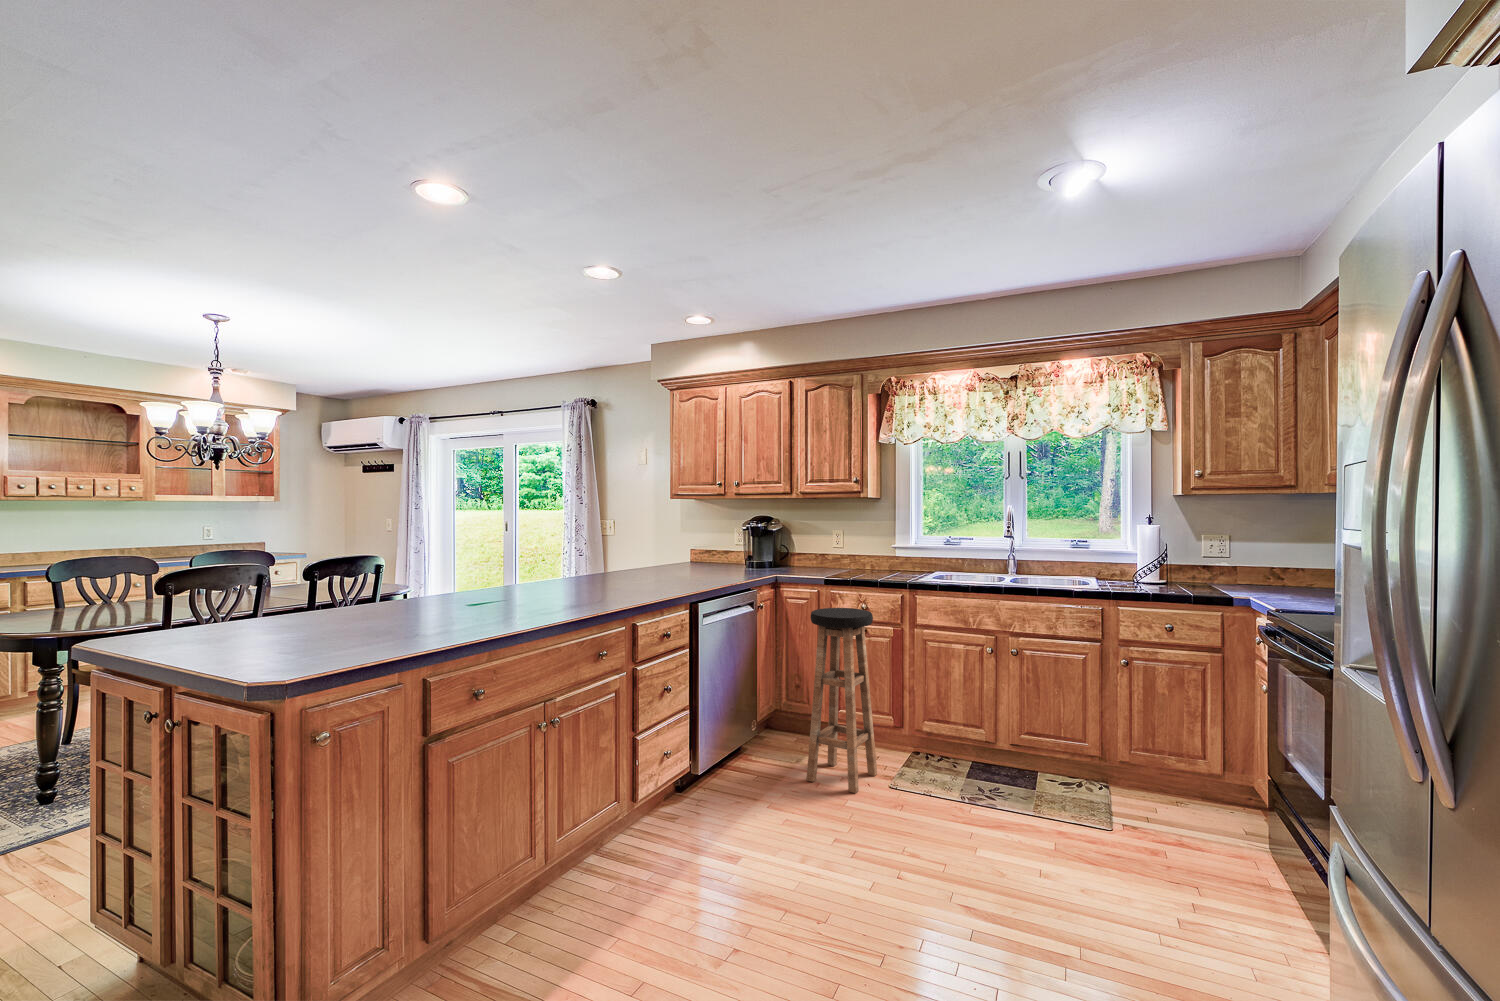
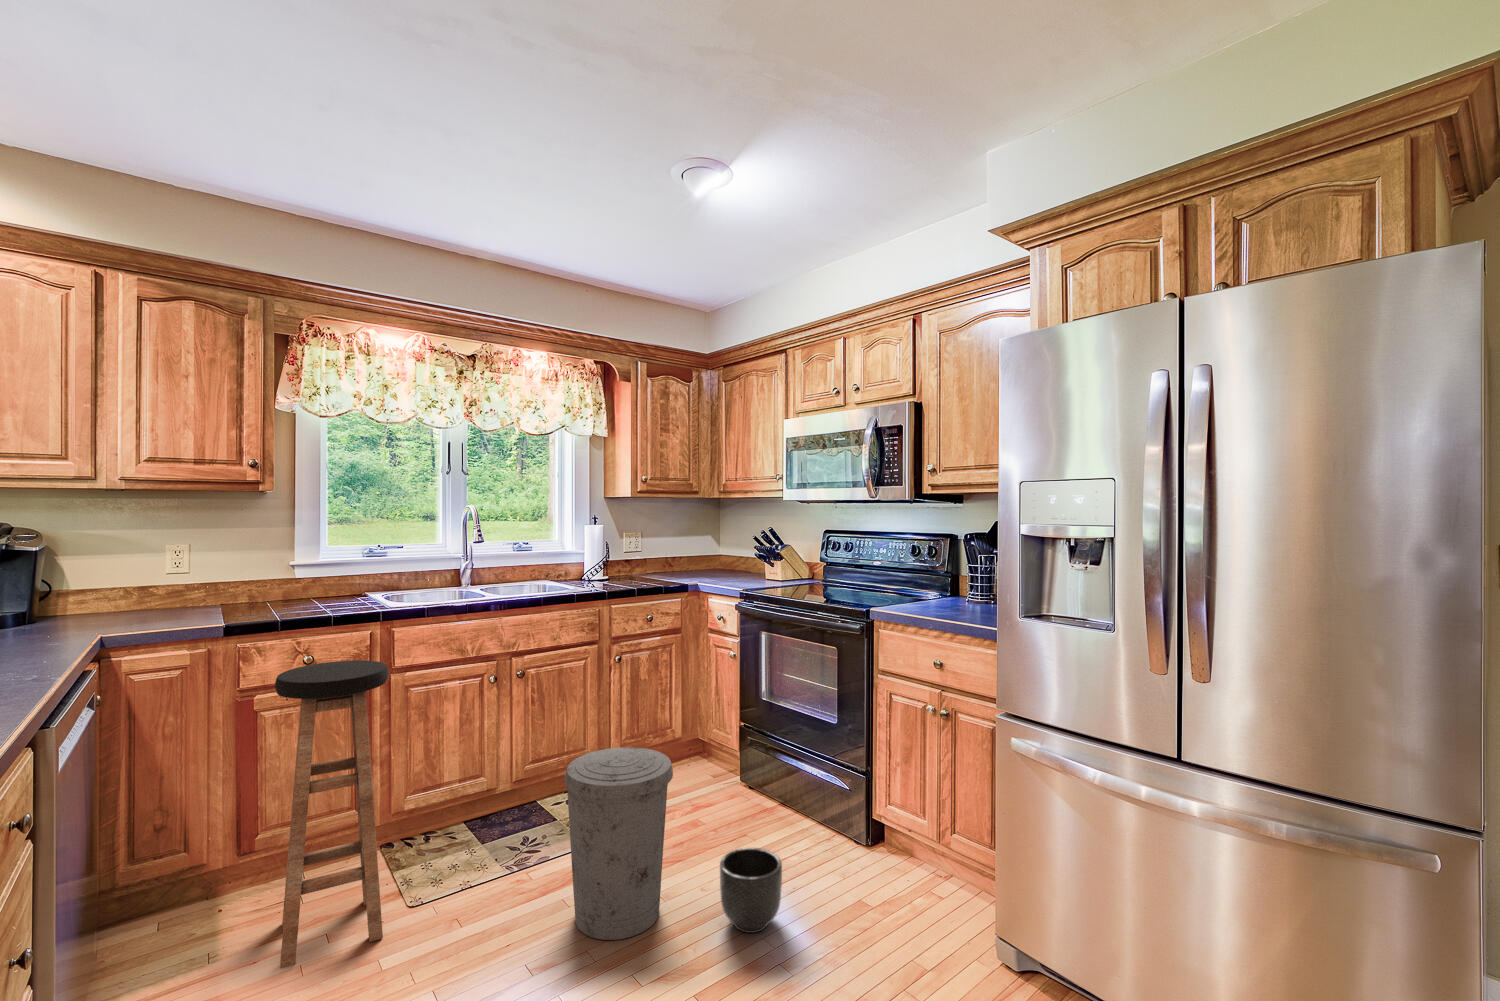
trash can: none [938,720,1036,885] -> present [565,747,673,940]
planter: none [1041,859,1113,950] -> present [720,848,782,933]

